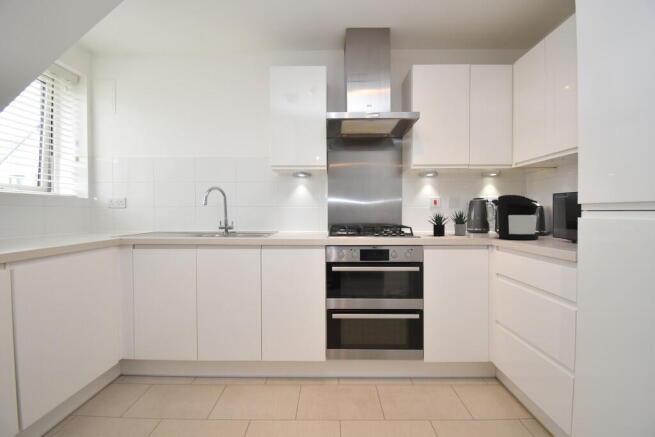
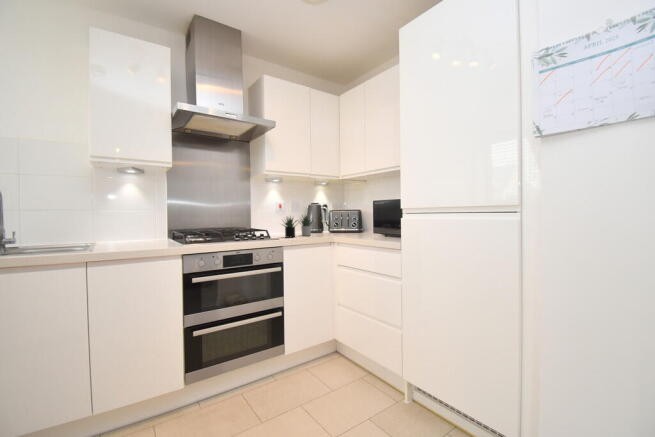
coffee maker: present [497,195,539,240] -> none [336,202,363,237]

